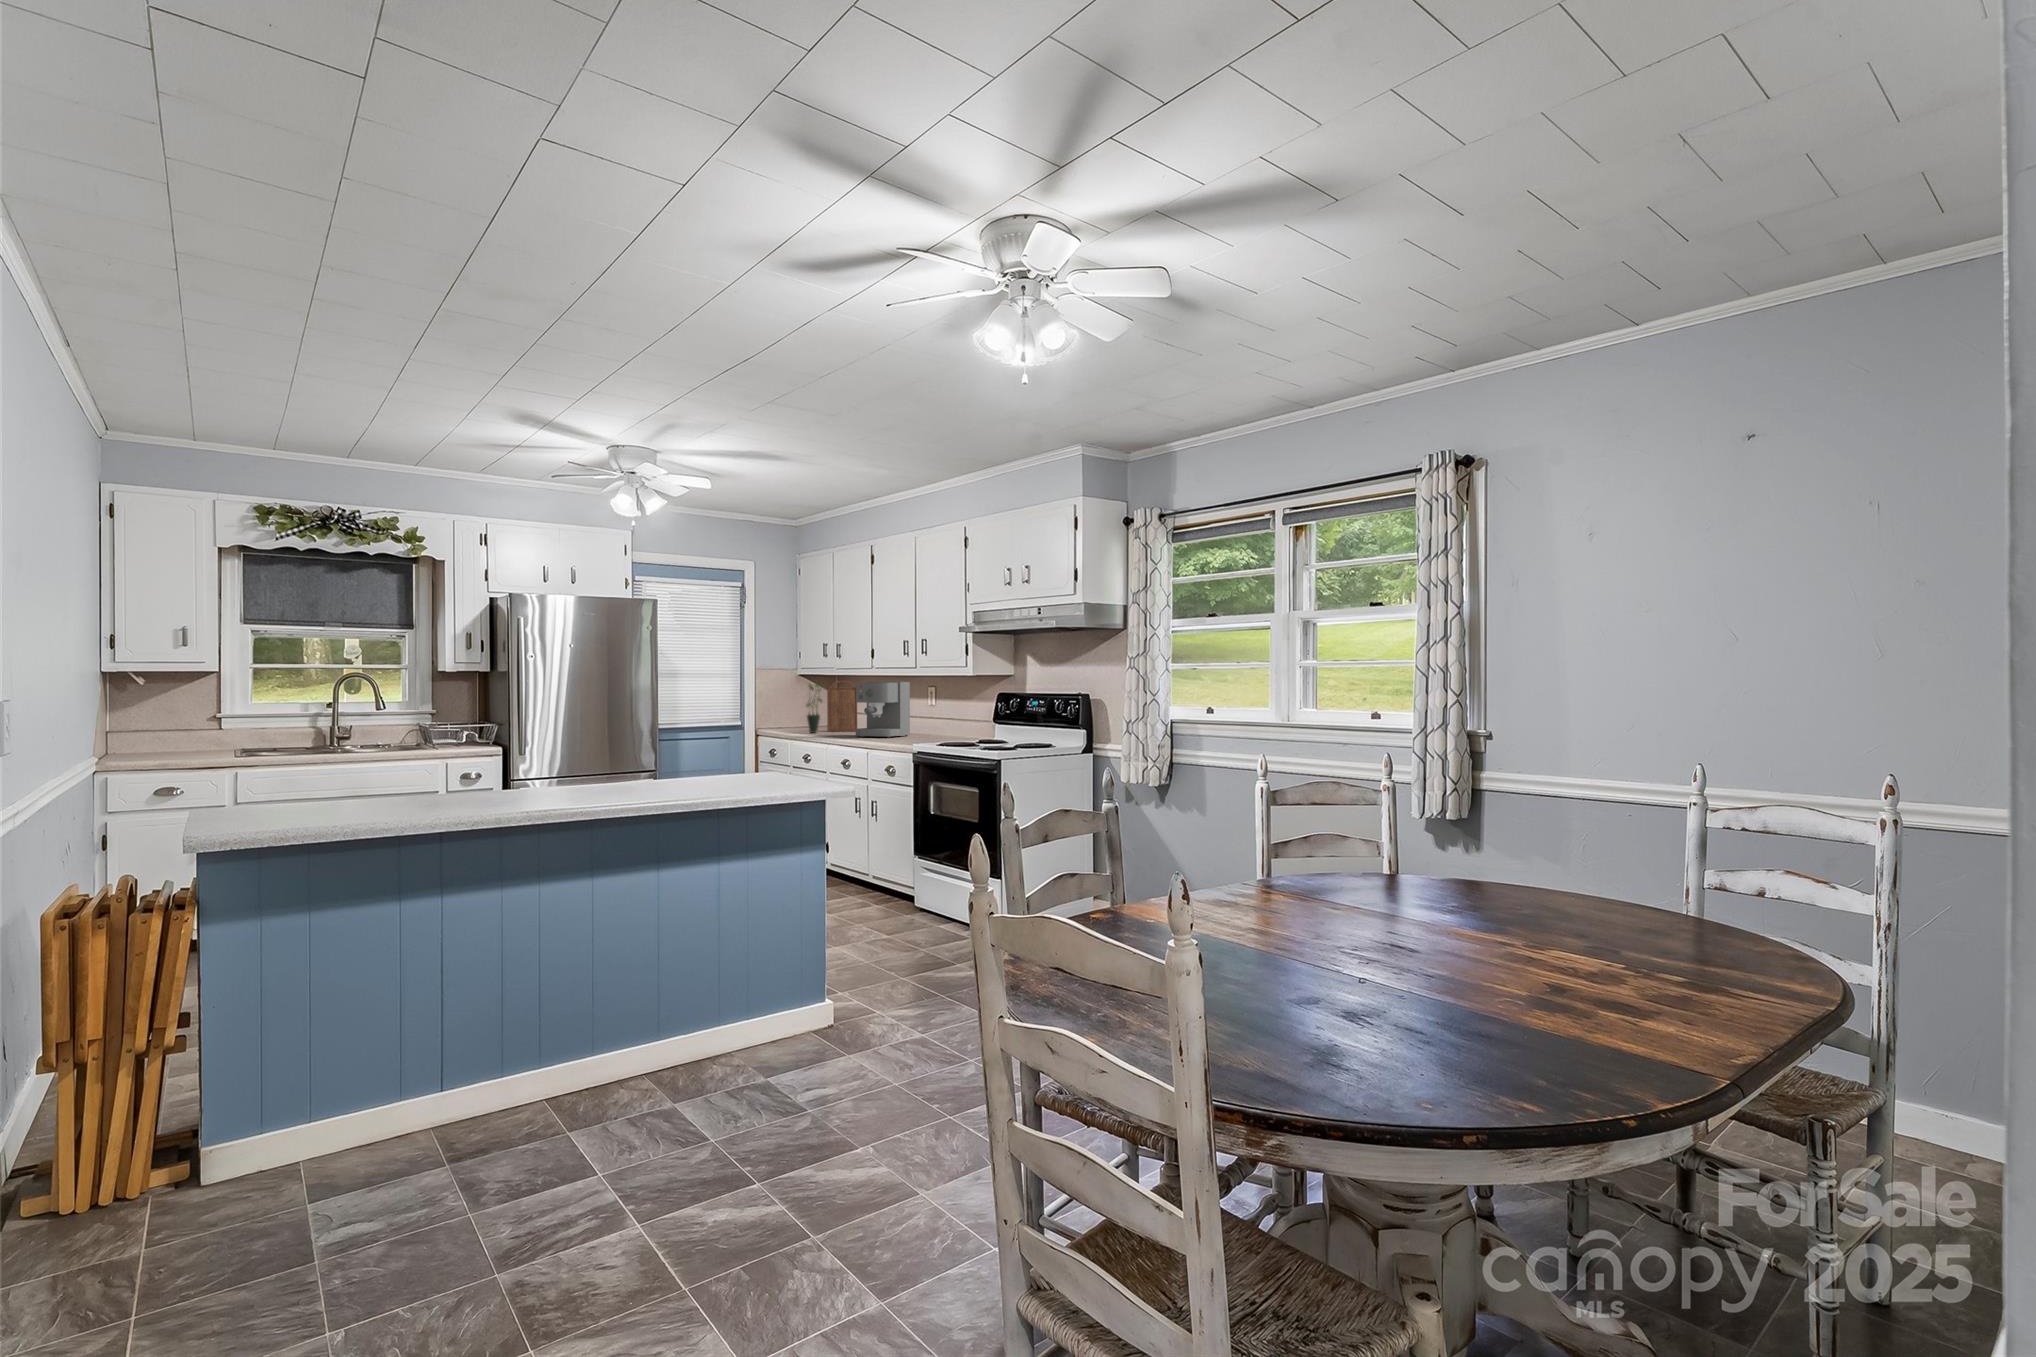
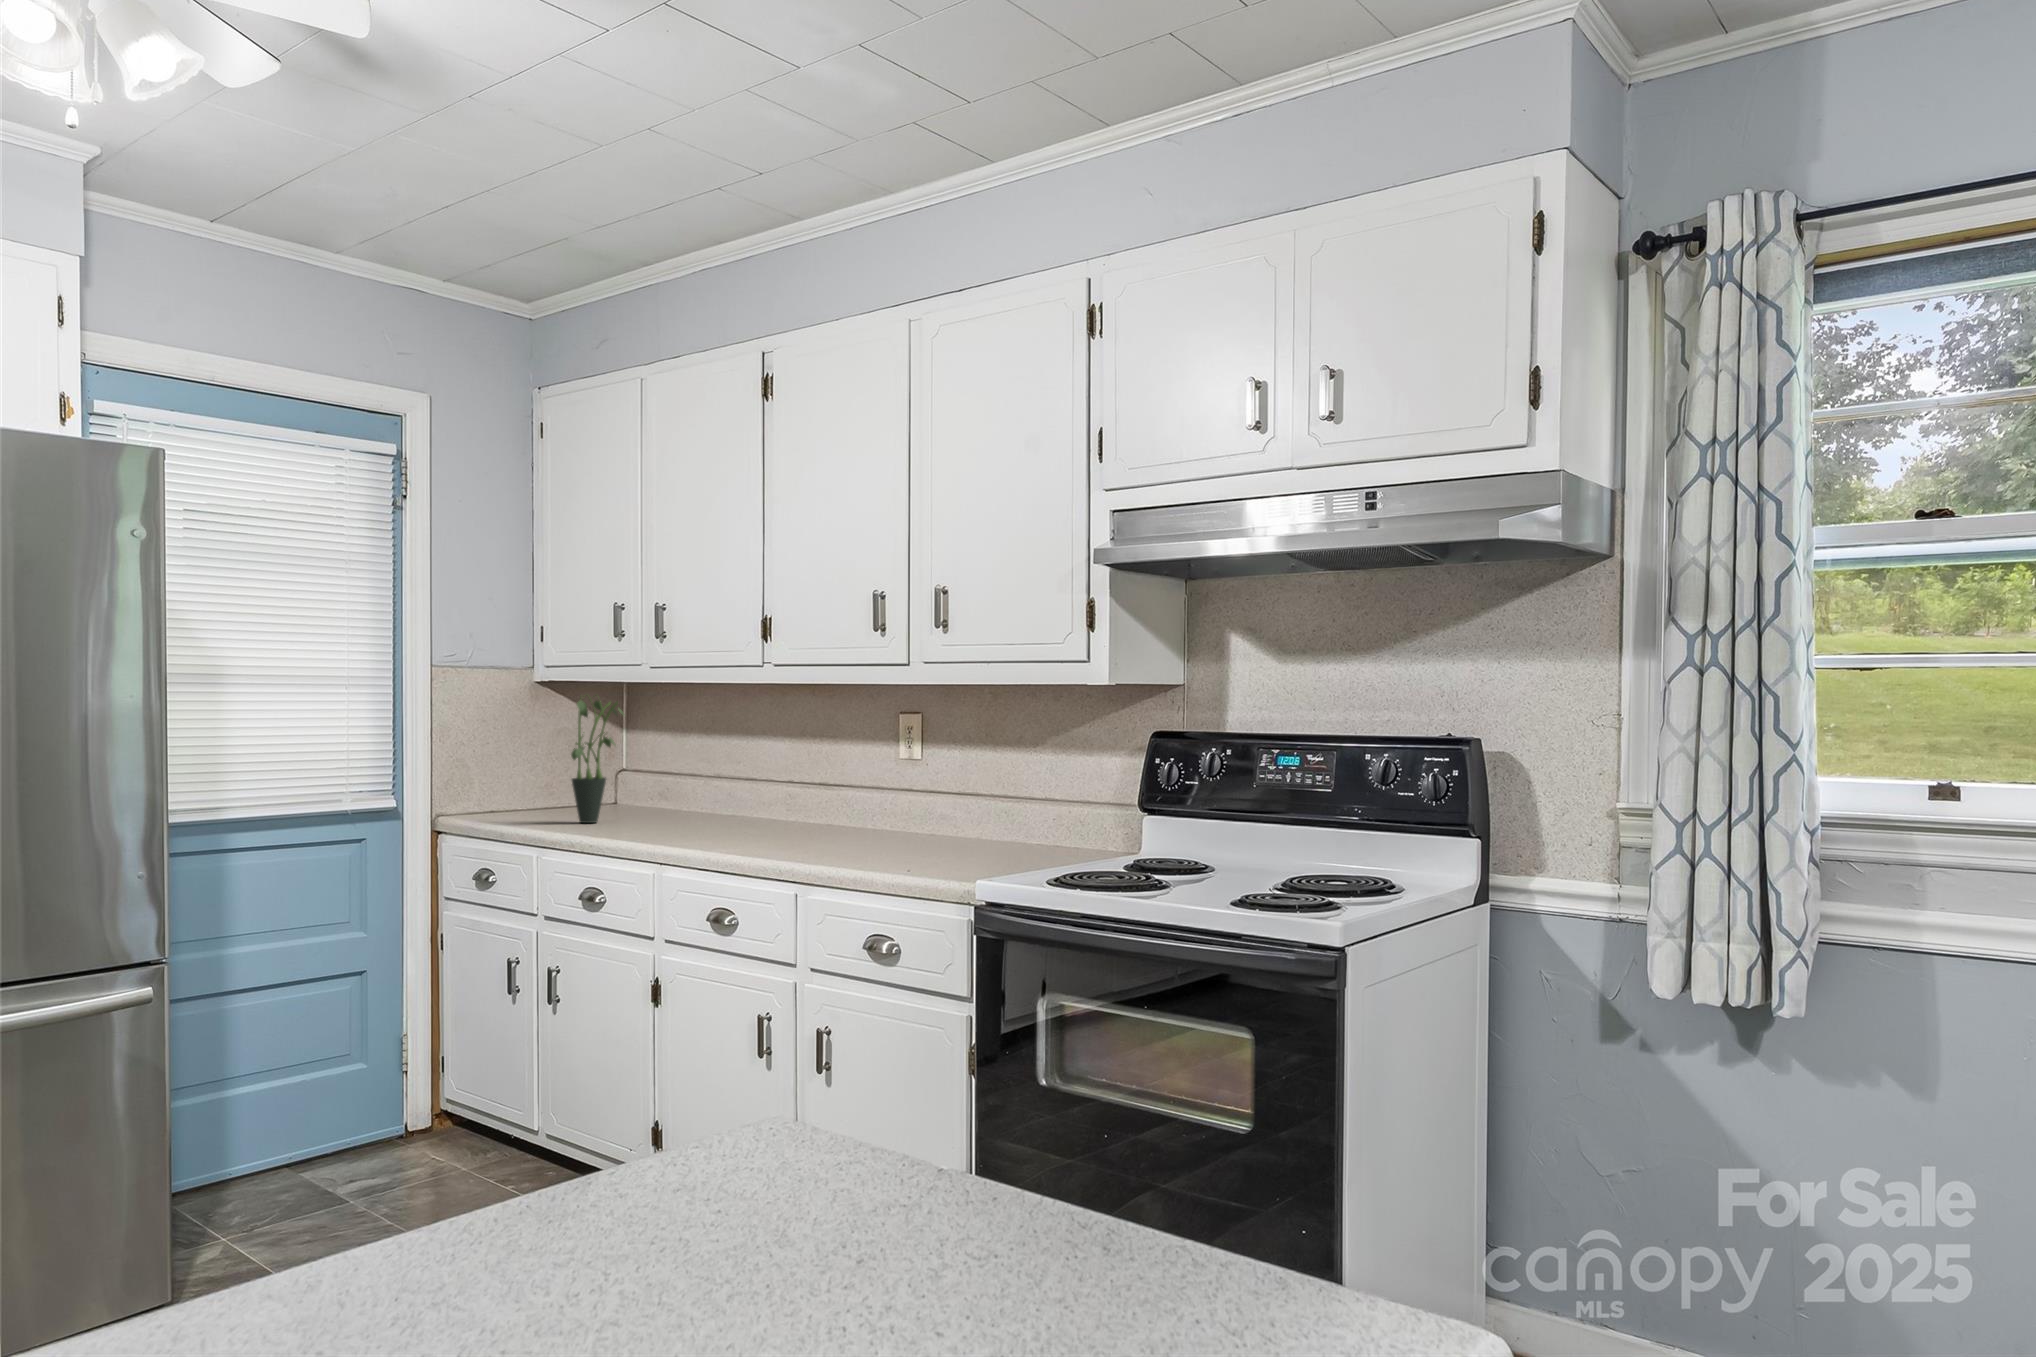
cutting board: present [827,681,857,731] -> none [618,693,692,816]
coffee maker: present [856,682,910,738] -> none [723,698,856,841]

